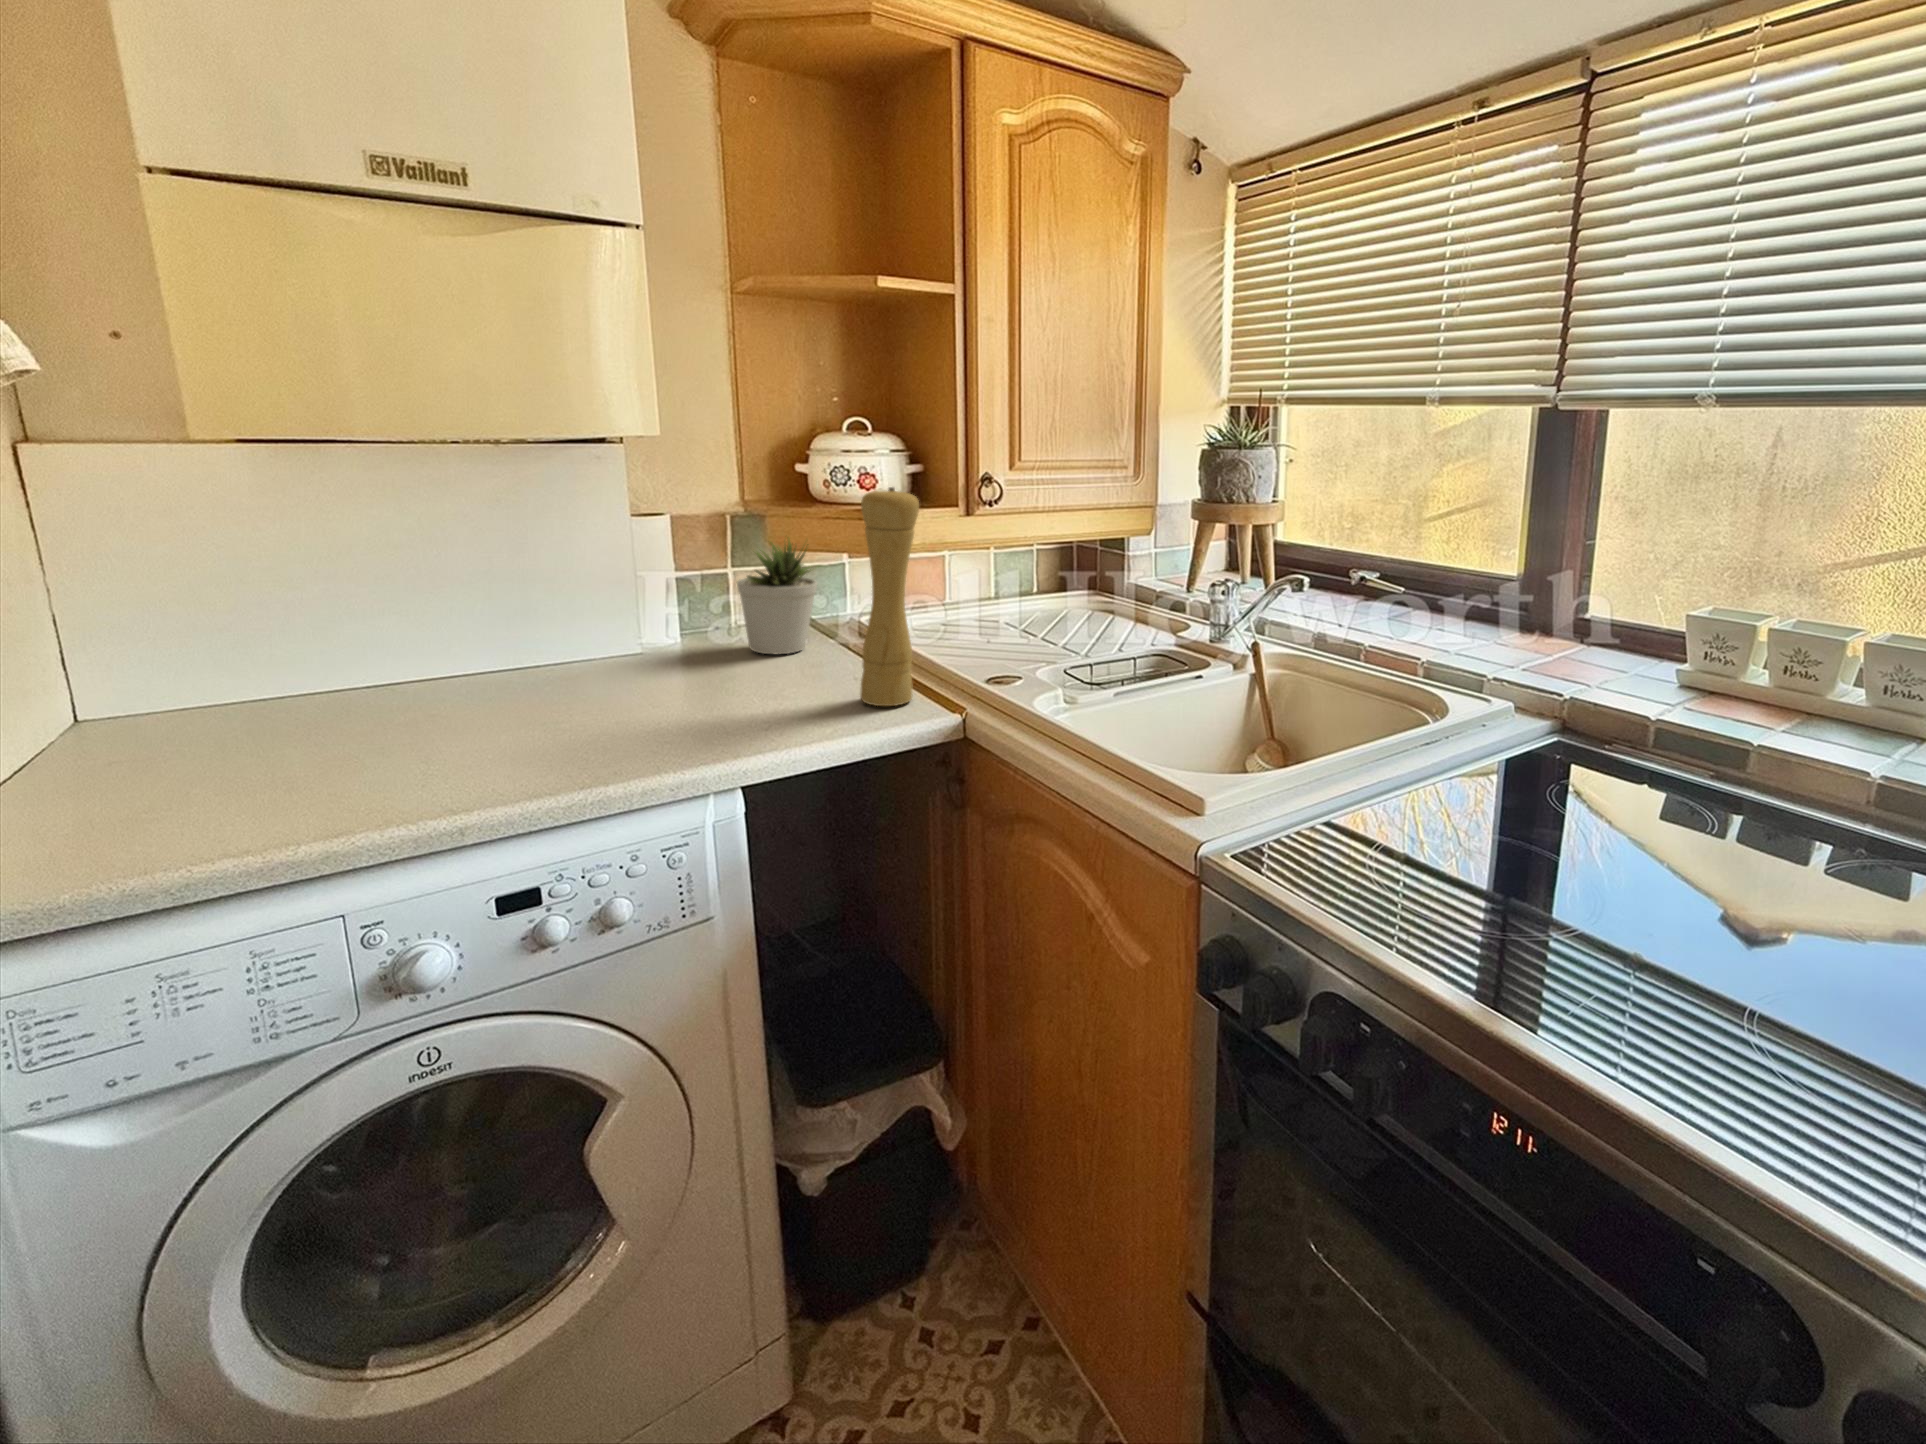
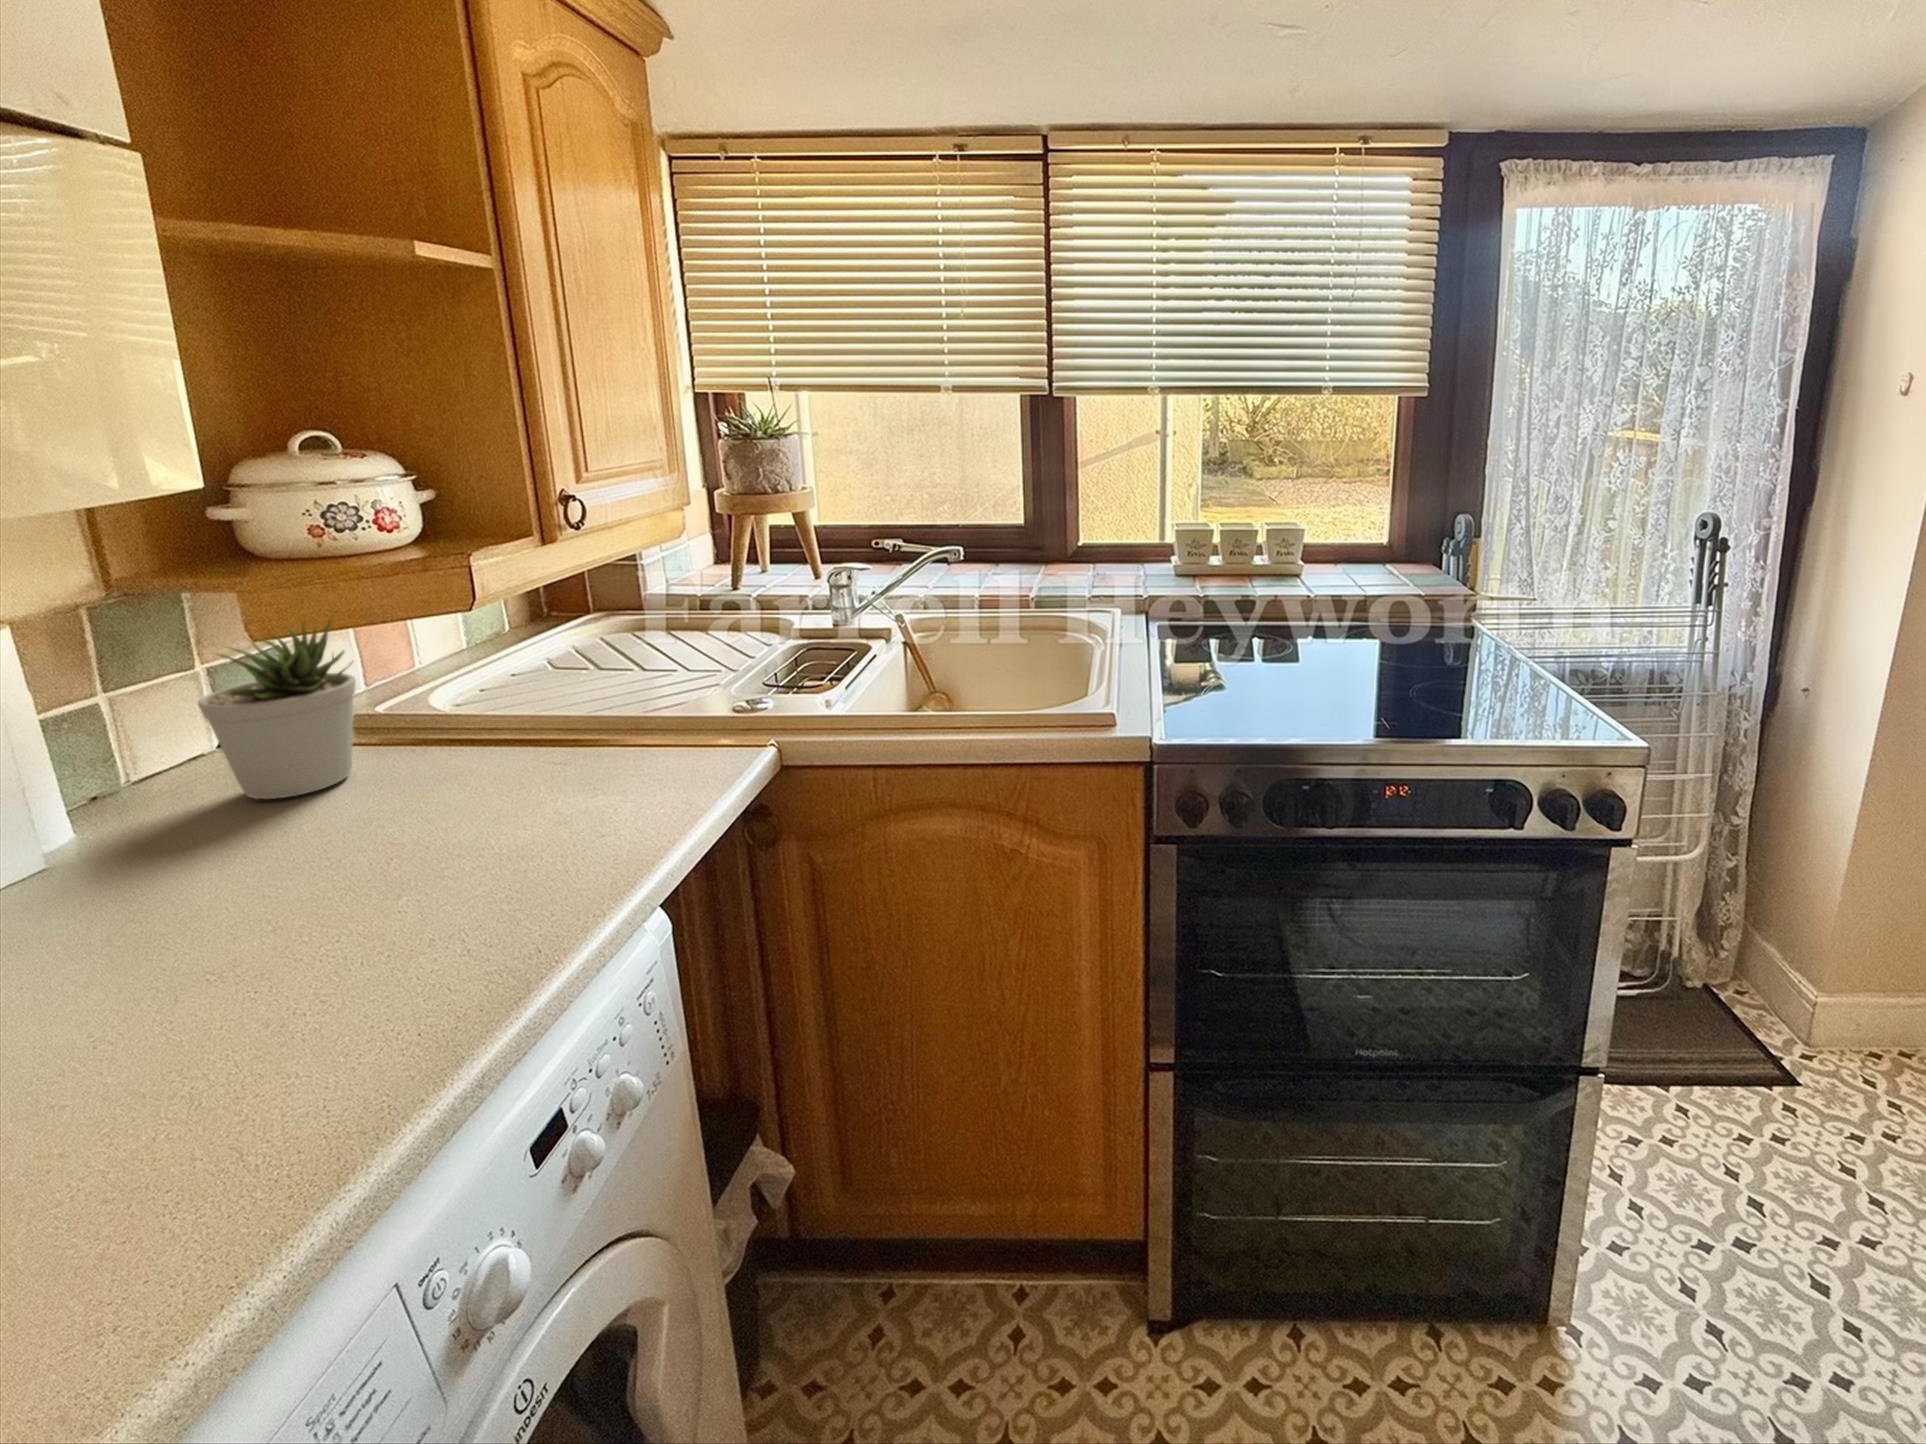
pepper mill: present [860,487,919,706] -> none [559,522,662,786]

